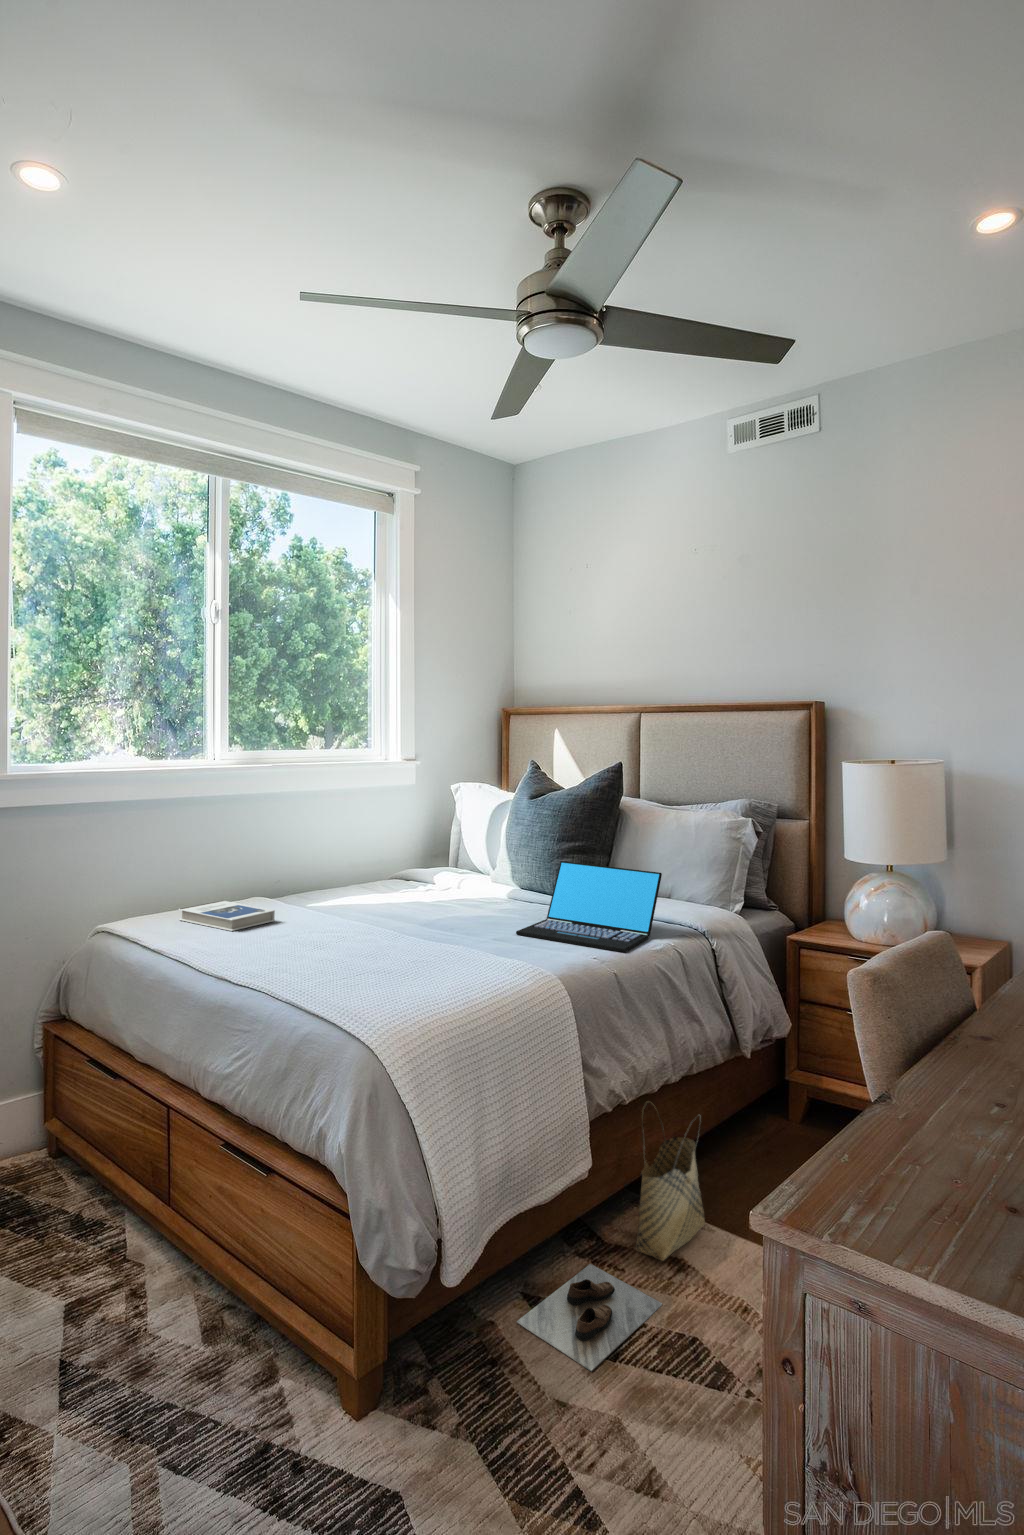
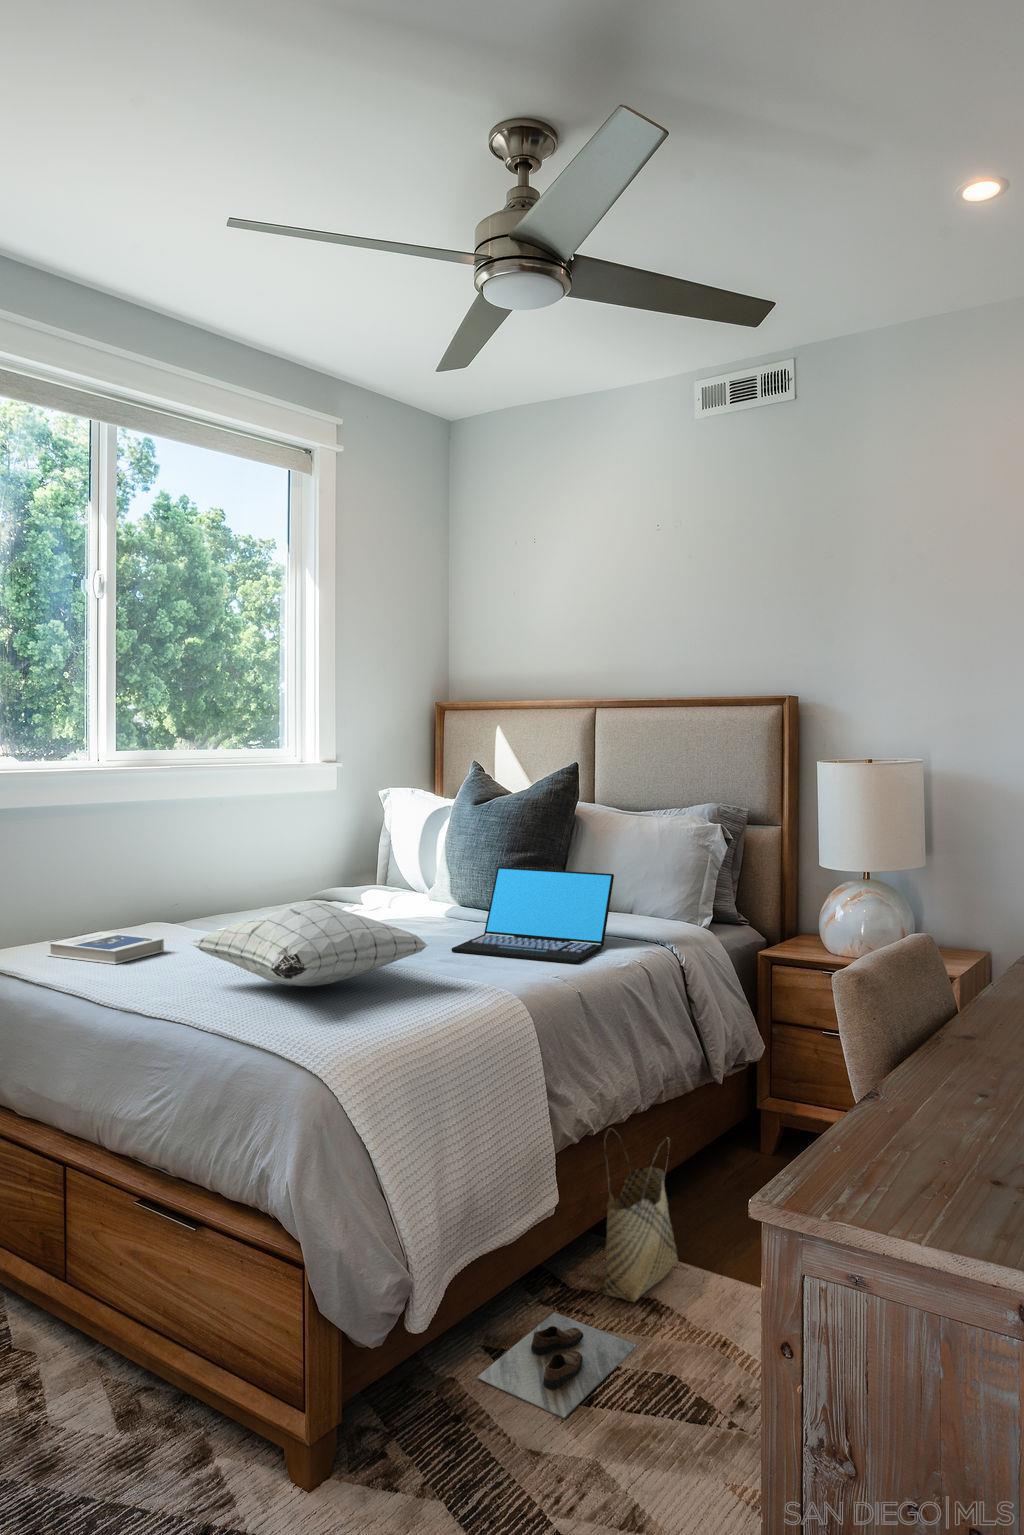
pillow: none [288,889,492,962] -> present [190,902,429,987]

